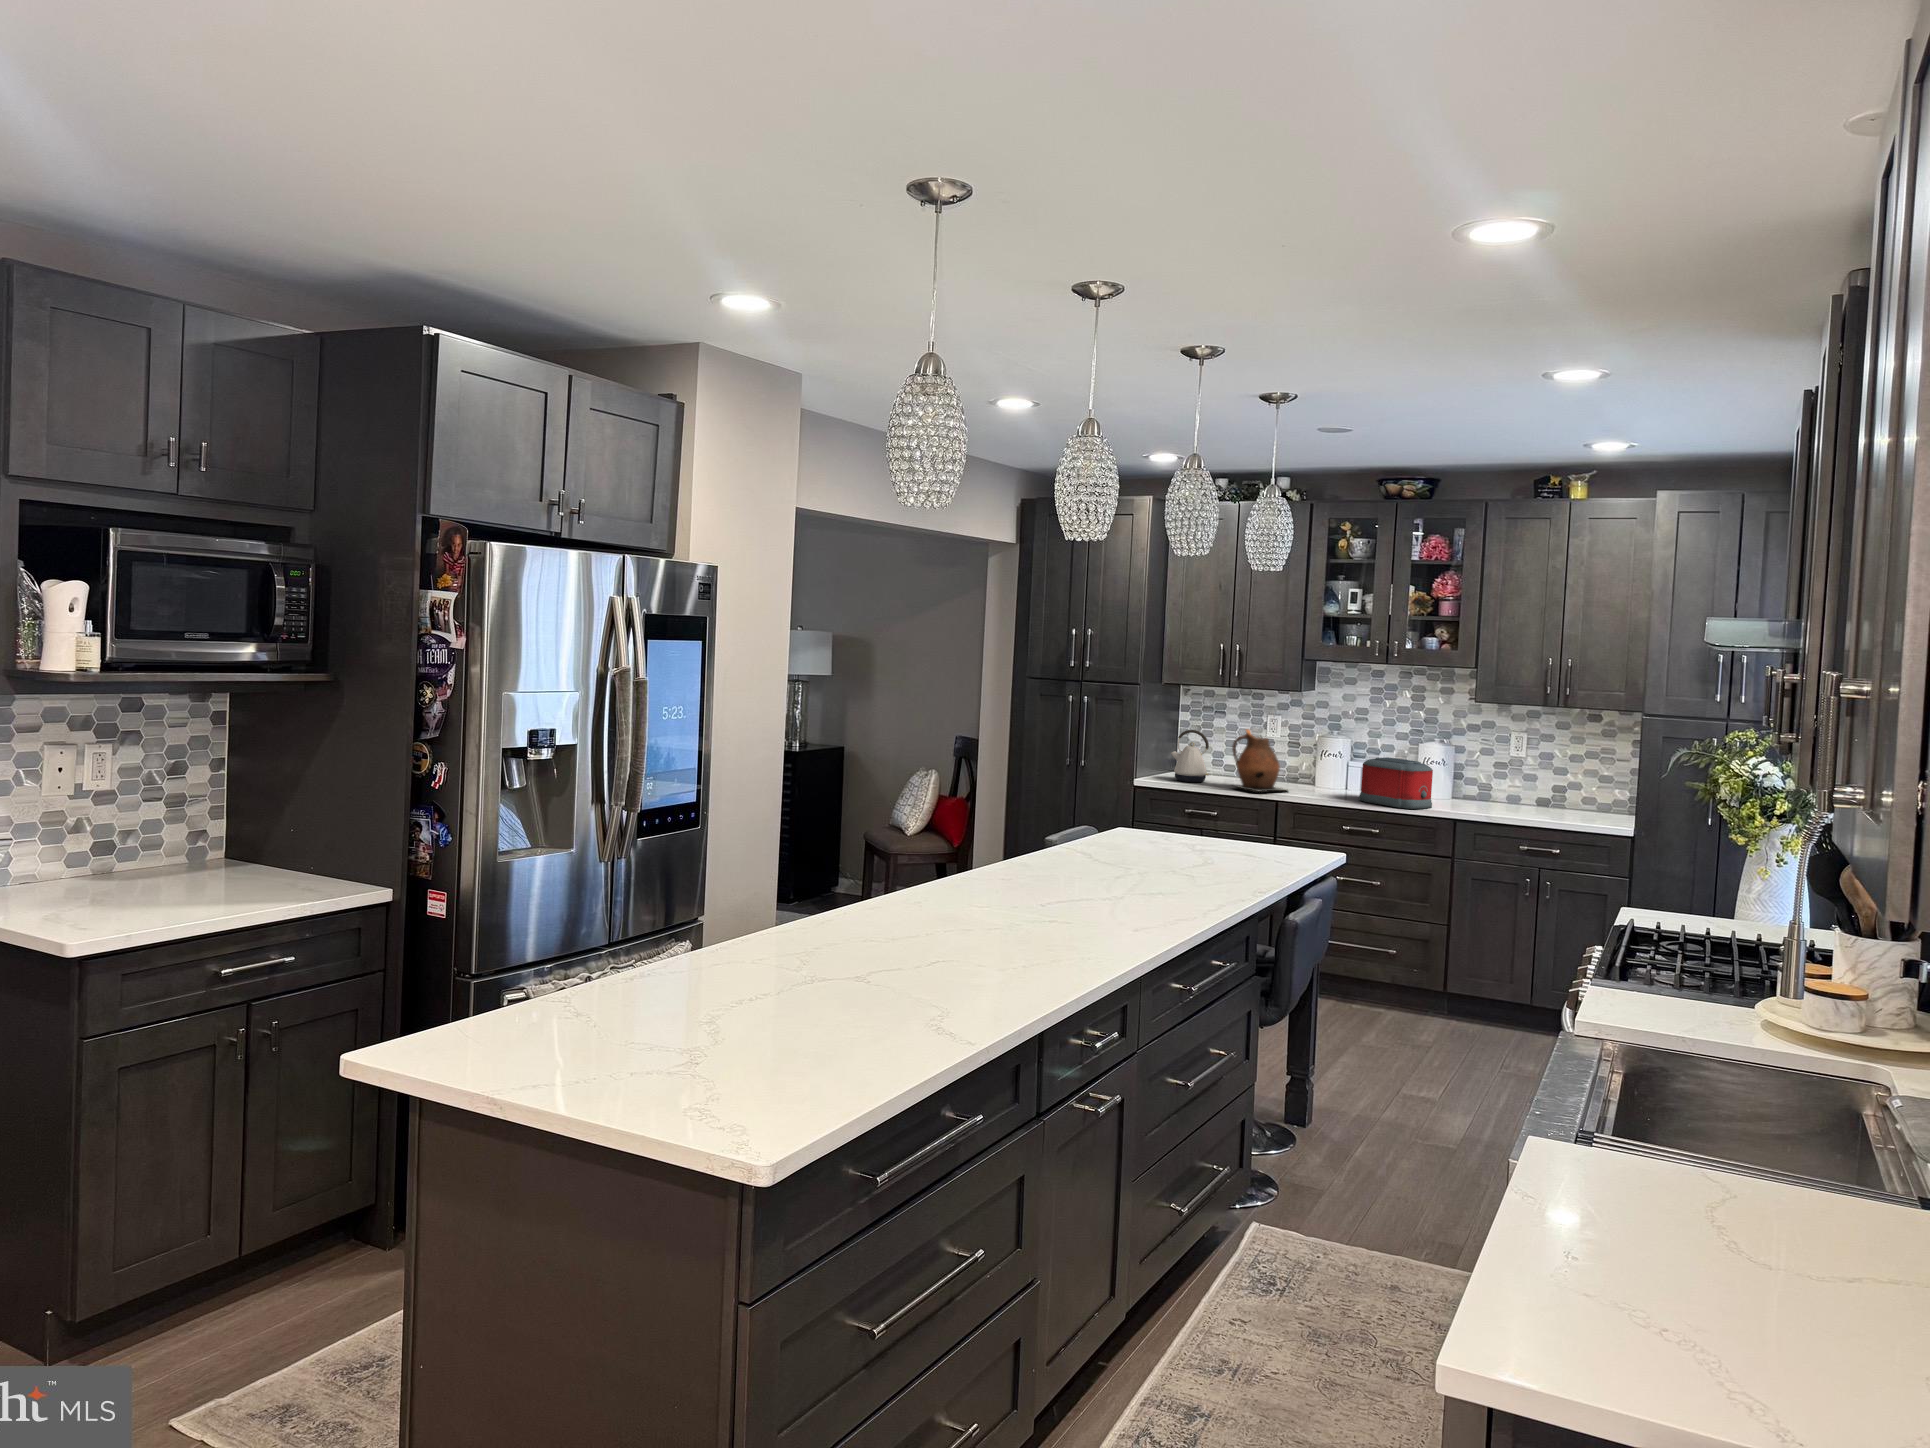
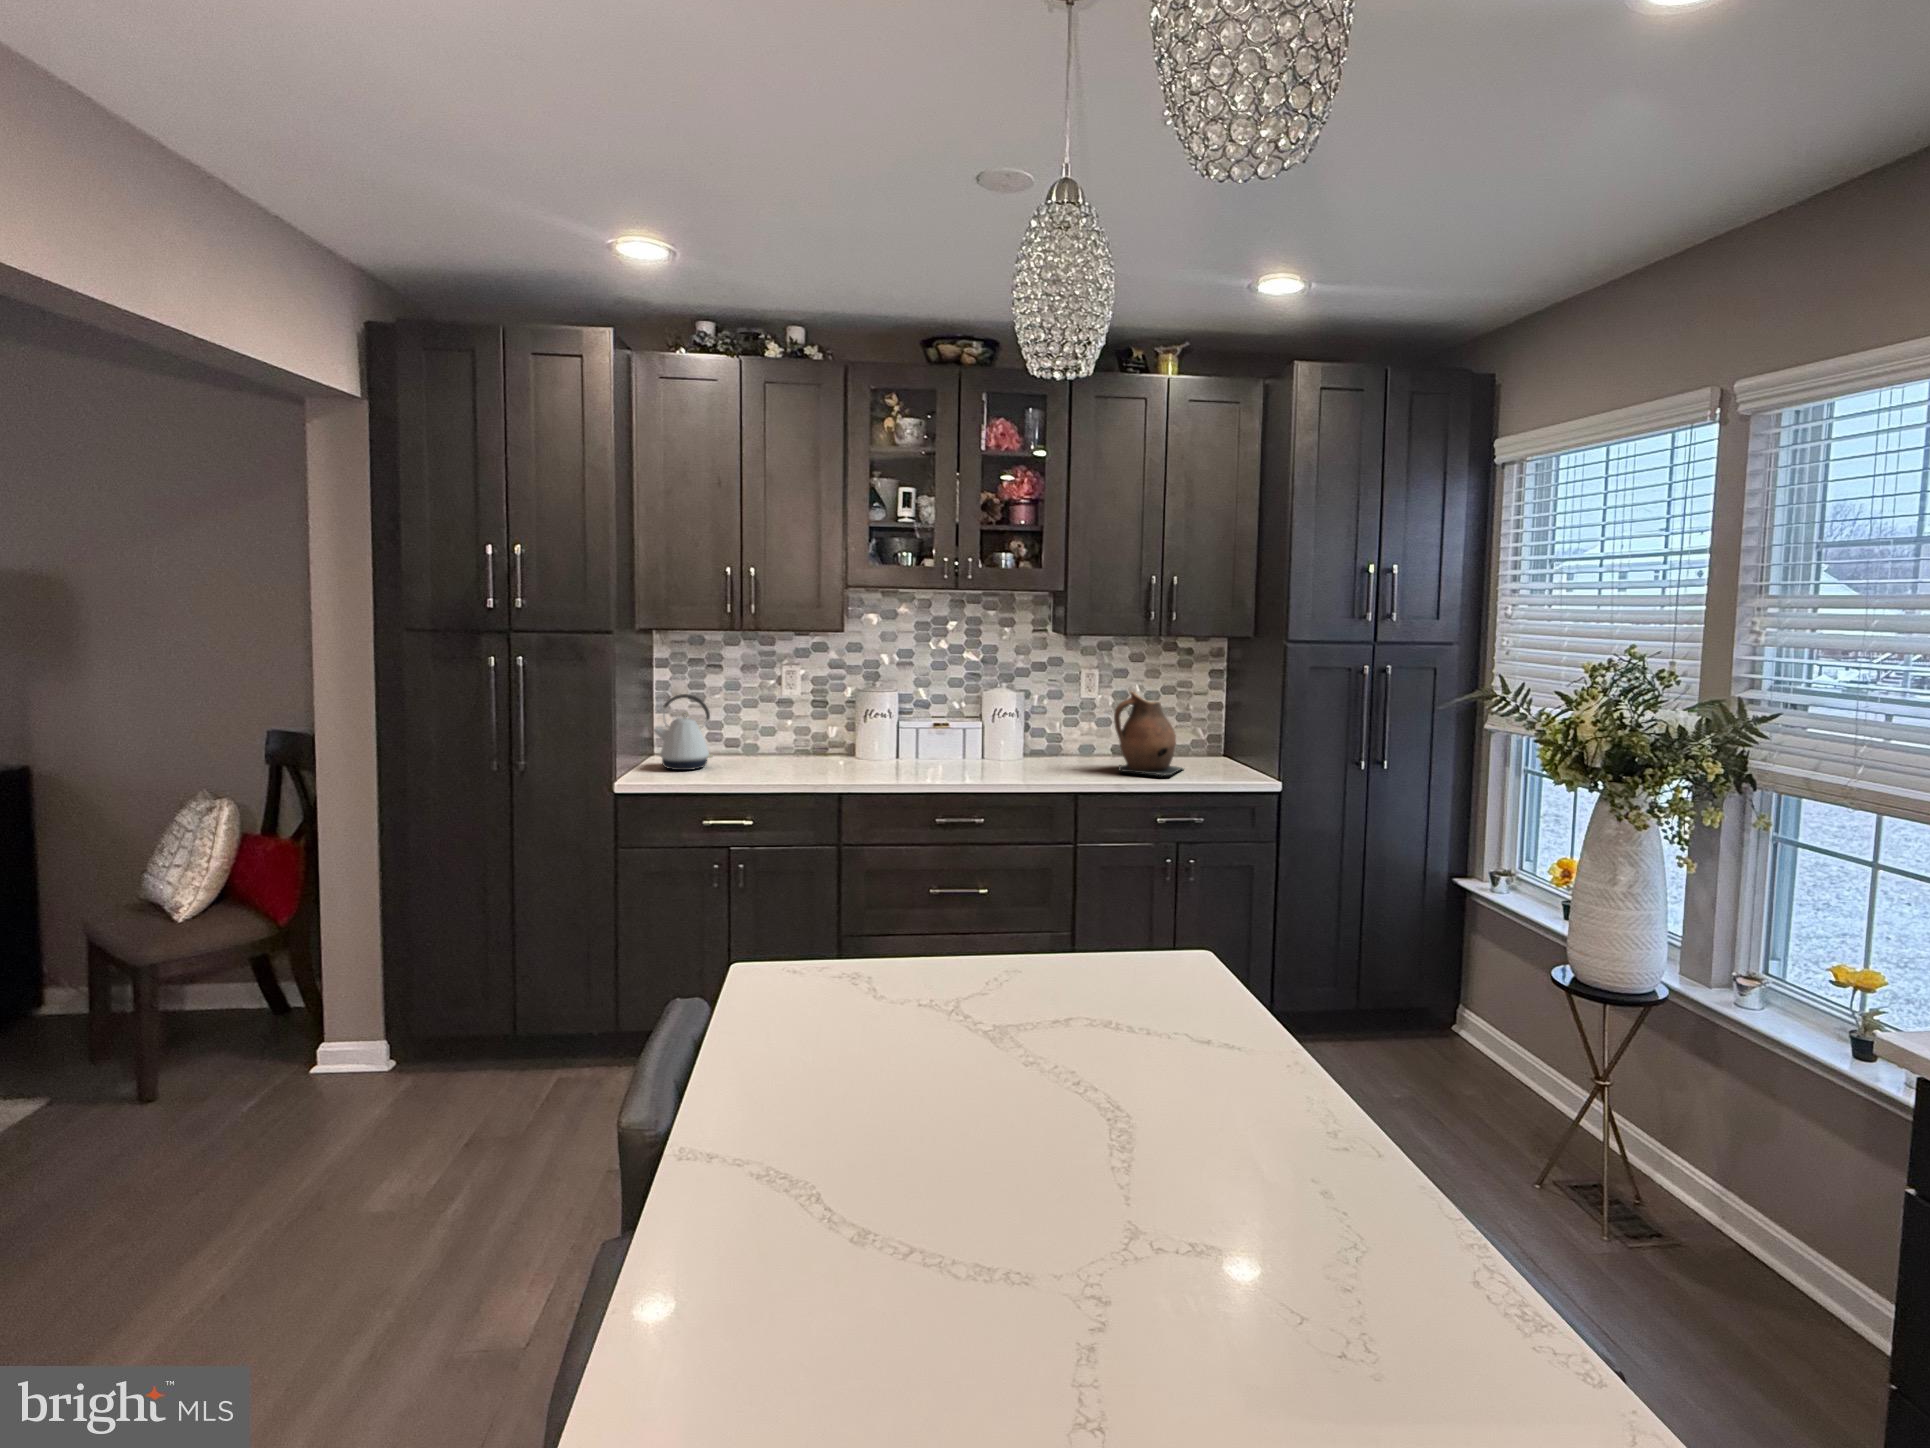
ceramic pitcher: present [1232,729,1285,792] -> present [1114,692,1183,776]
toaster: present [1359,757,1433,809] -> none [929,712,1020,779]

